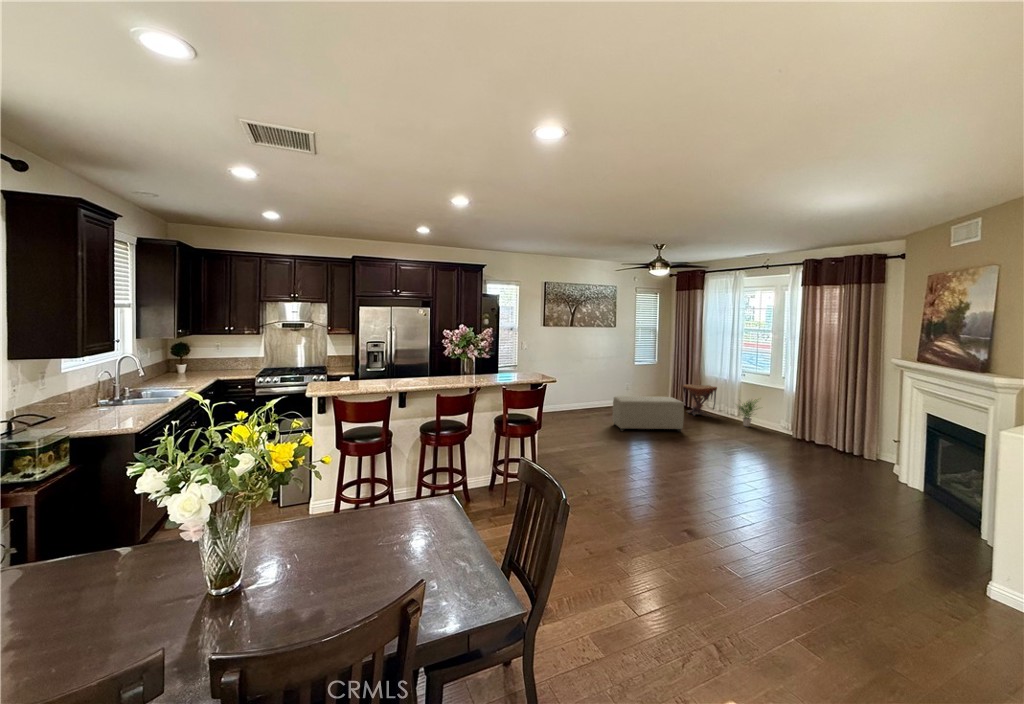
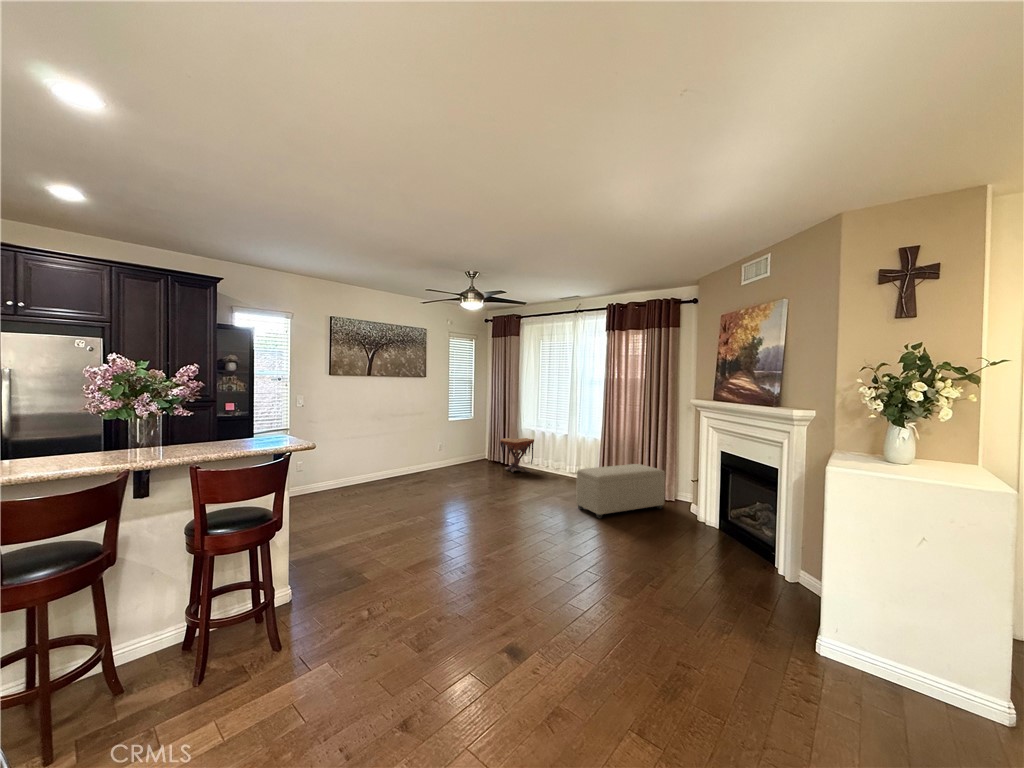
ottoman: present [613,396,684,432] -> present [576,464,665,518]
potted plant: present [739,400,757,426] -> none [550,446,580,480]

